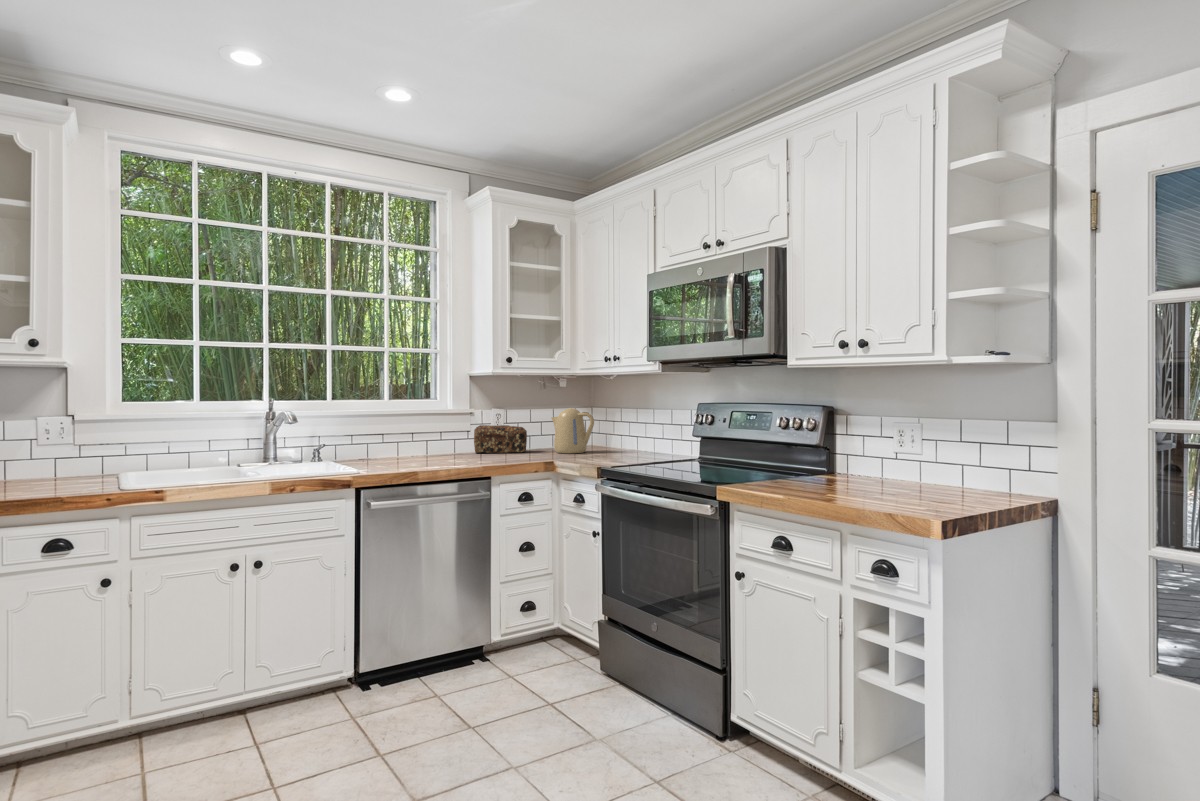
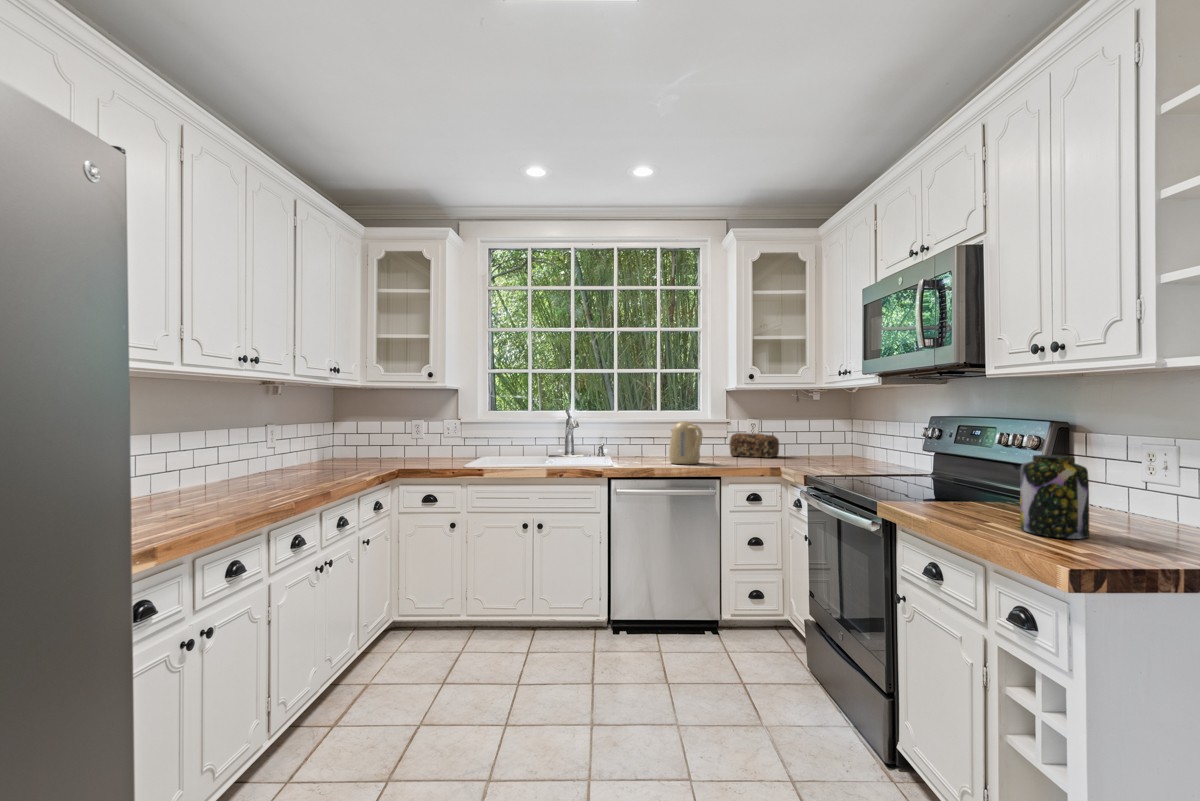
kettle: present [552,408,594,453] -> present [669,421,702,464]
jar: none [852,434,901,500] -> present [1020,455,1089,539]

